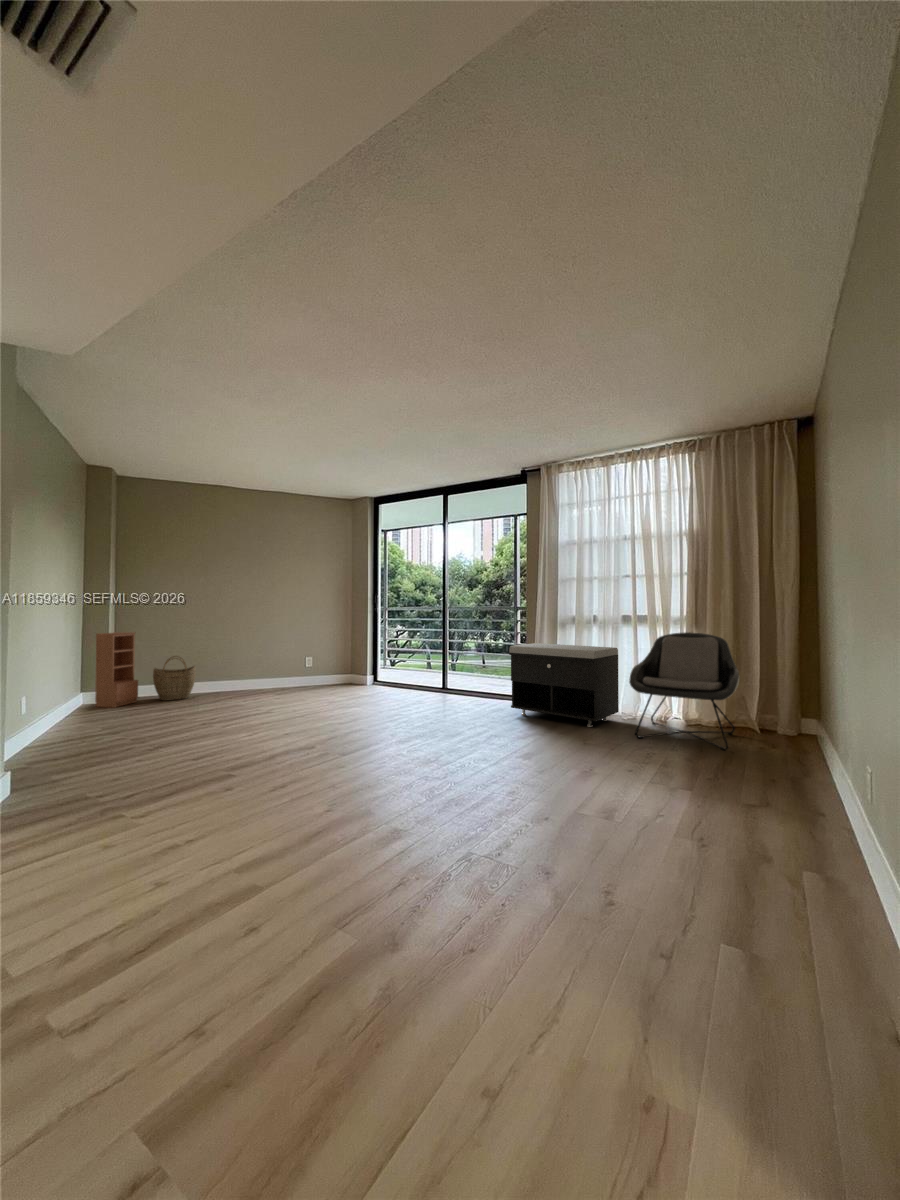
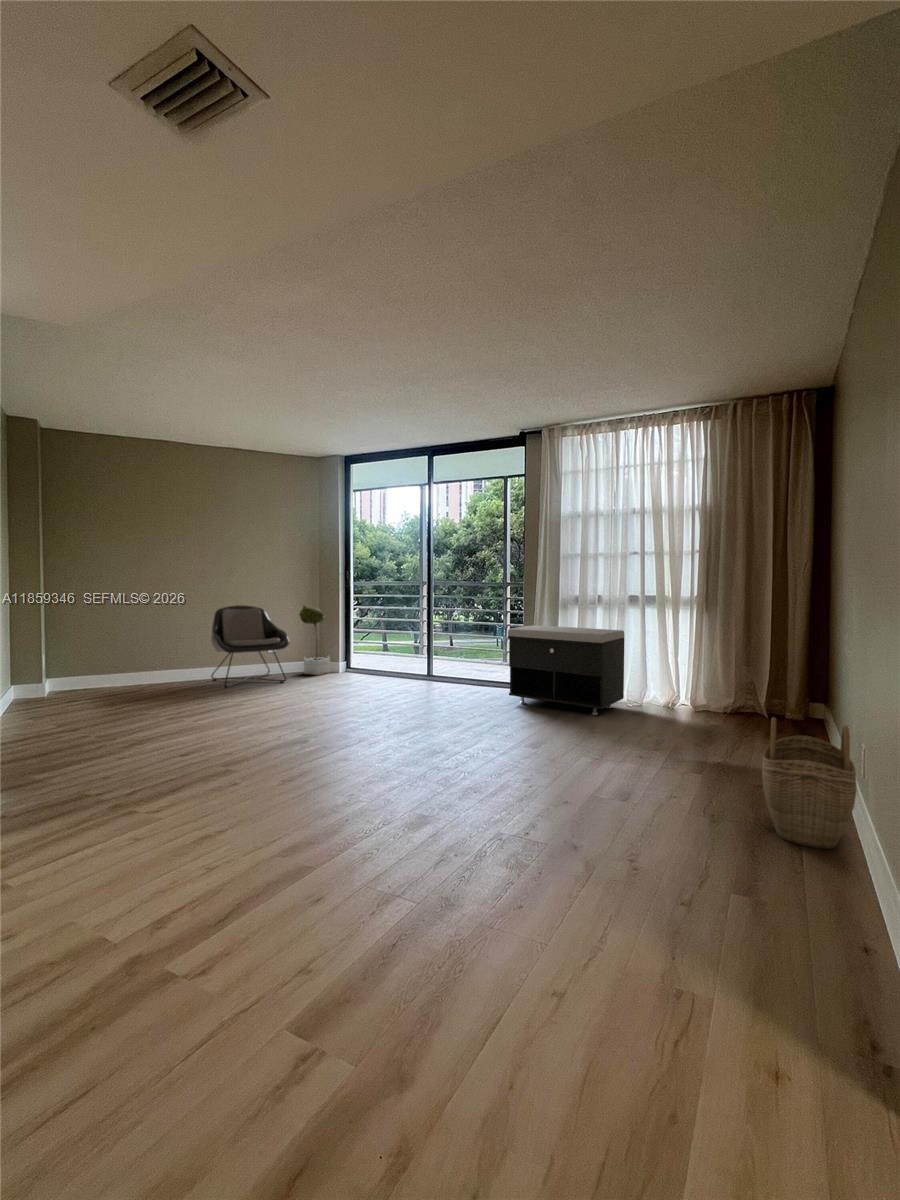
potted tree: none [332,626,359,688] -> present [299,606,330,675]
bookcase: present [95,632,138,707] -> none [27,614,79,701]
lounge chair: present [629,632,739,751] -> present [211,605,289,688]
woven basket: present [153,656,196,701] -> present [762,718,857,849]

